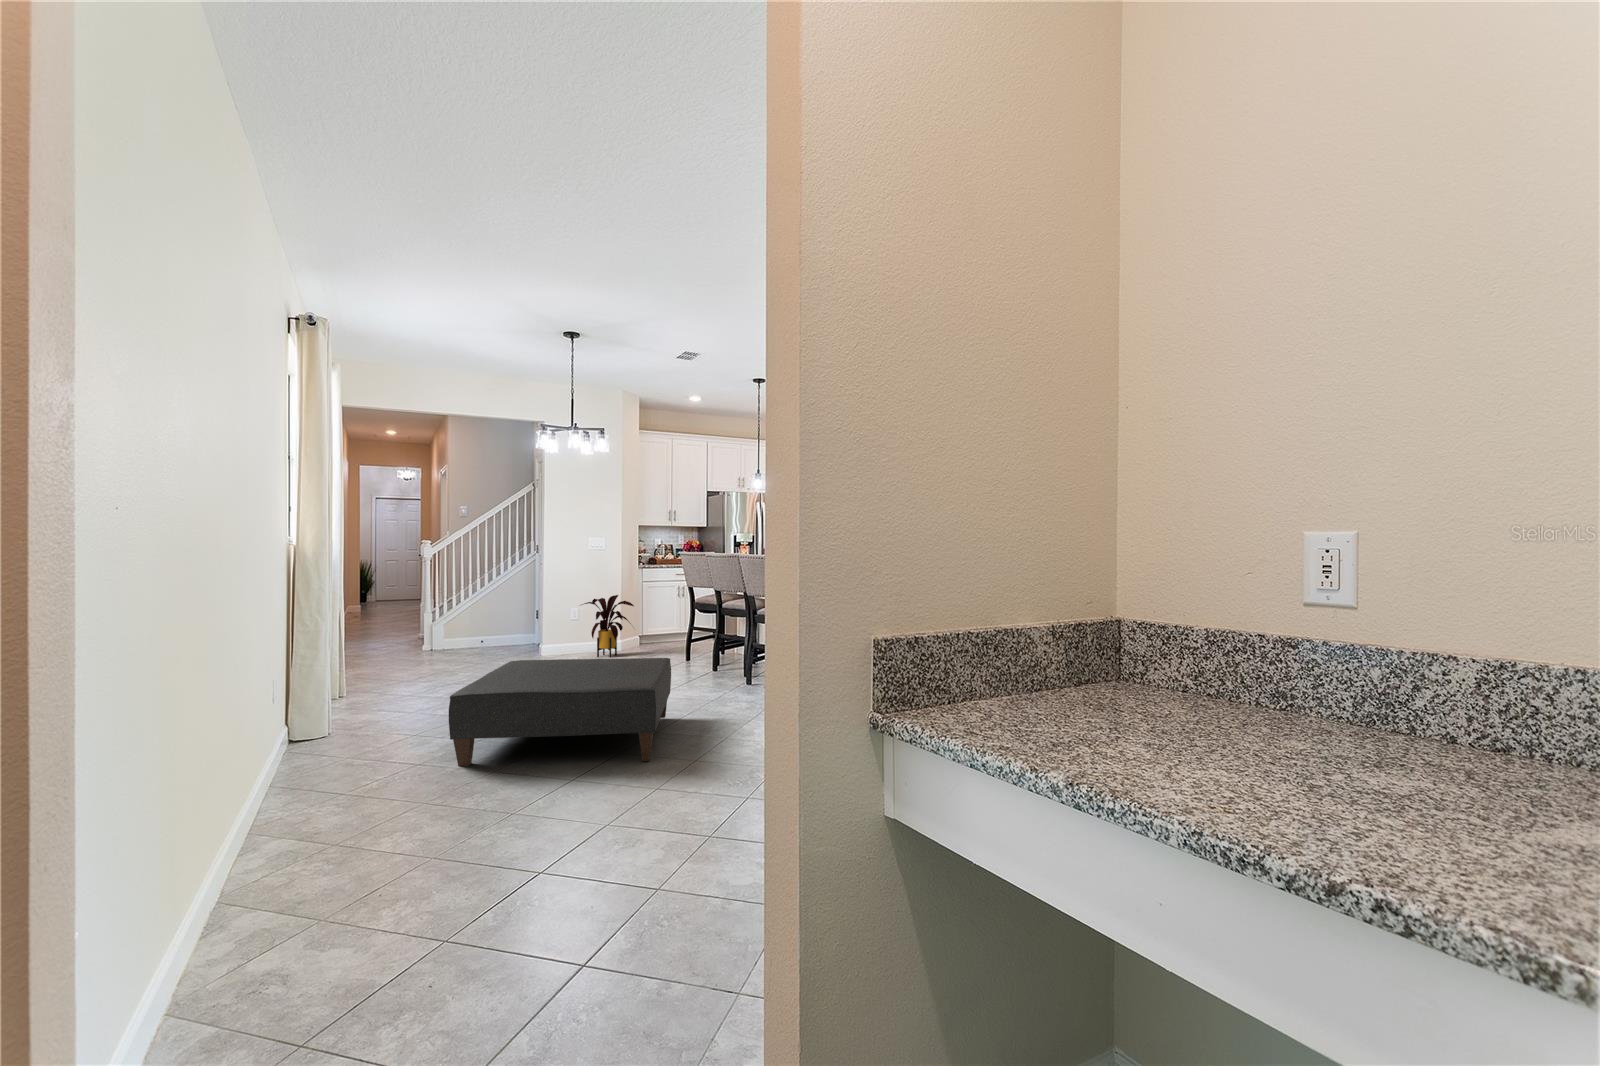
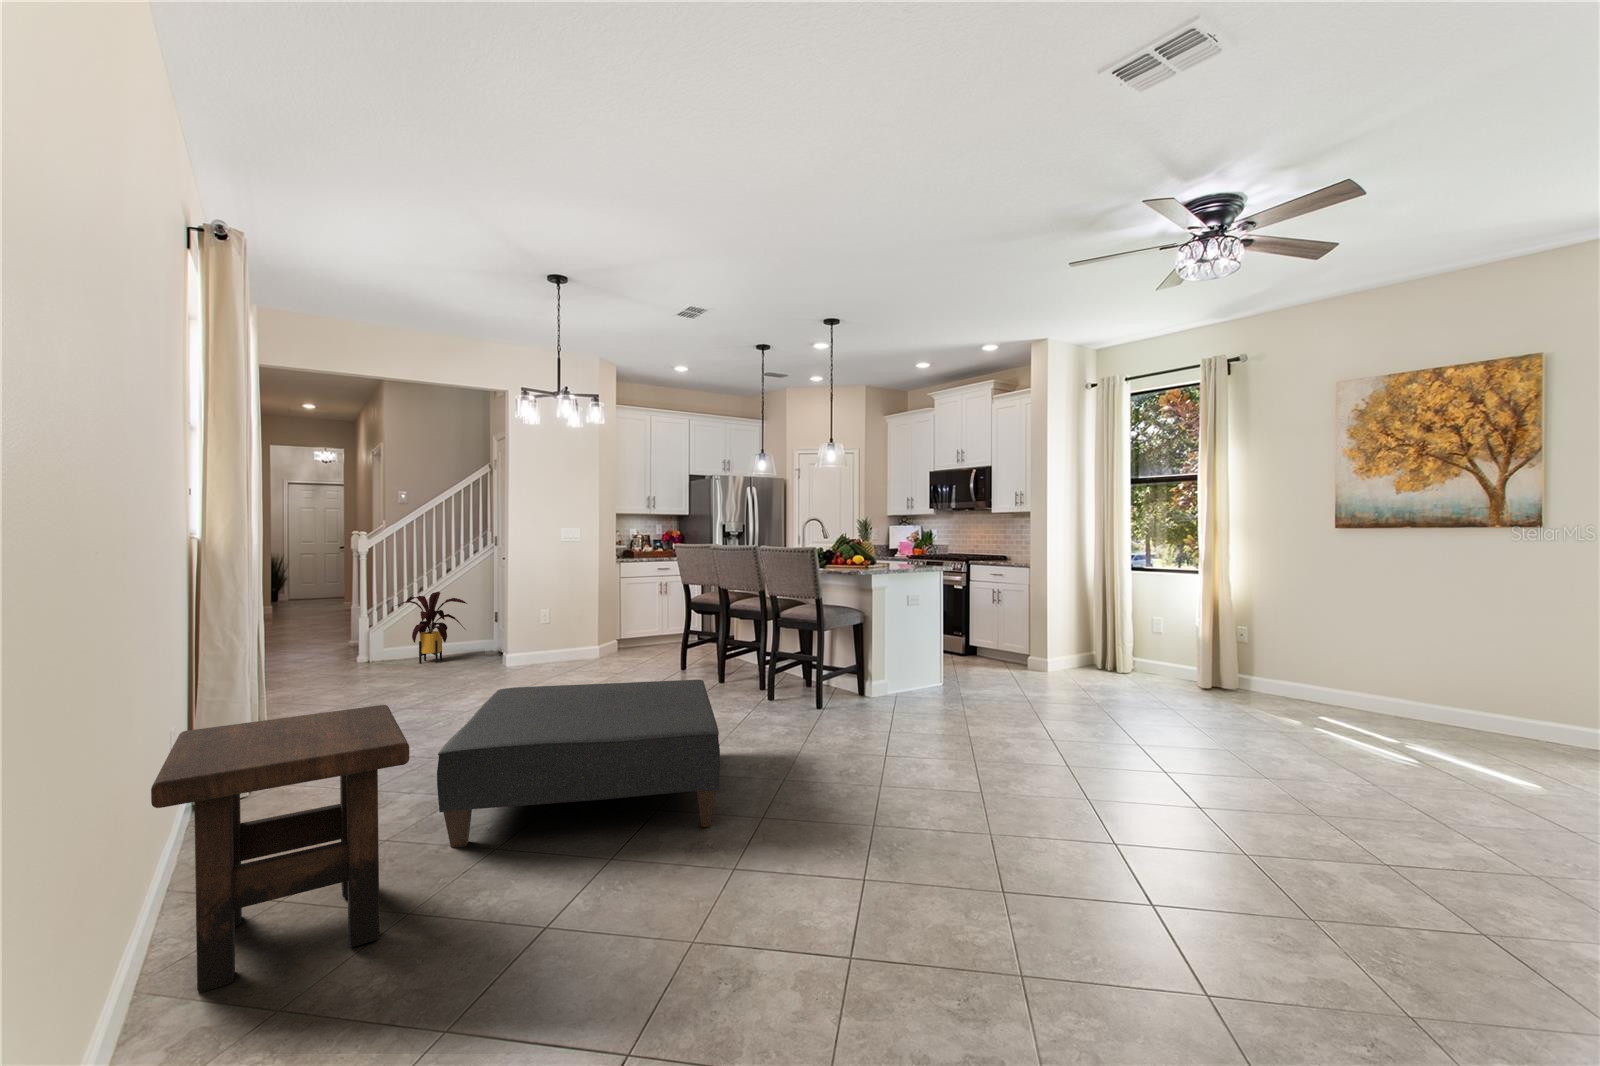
house plant: present [582,595,634,657] -> present [396,592,467,664]
side table: none [258,658,418,828] -> present [151,705,410,992]

